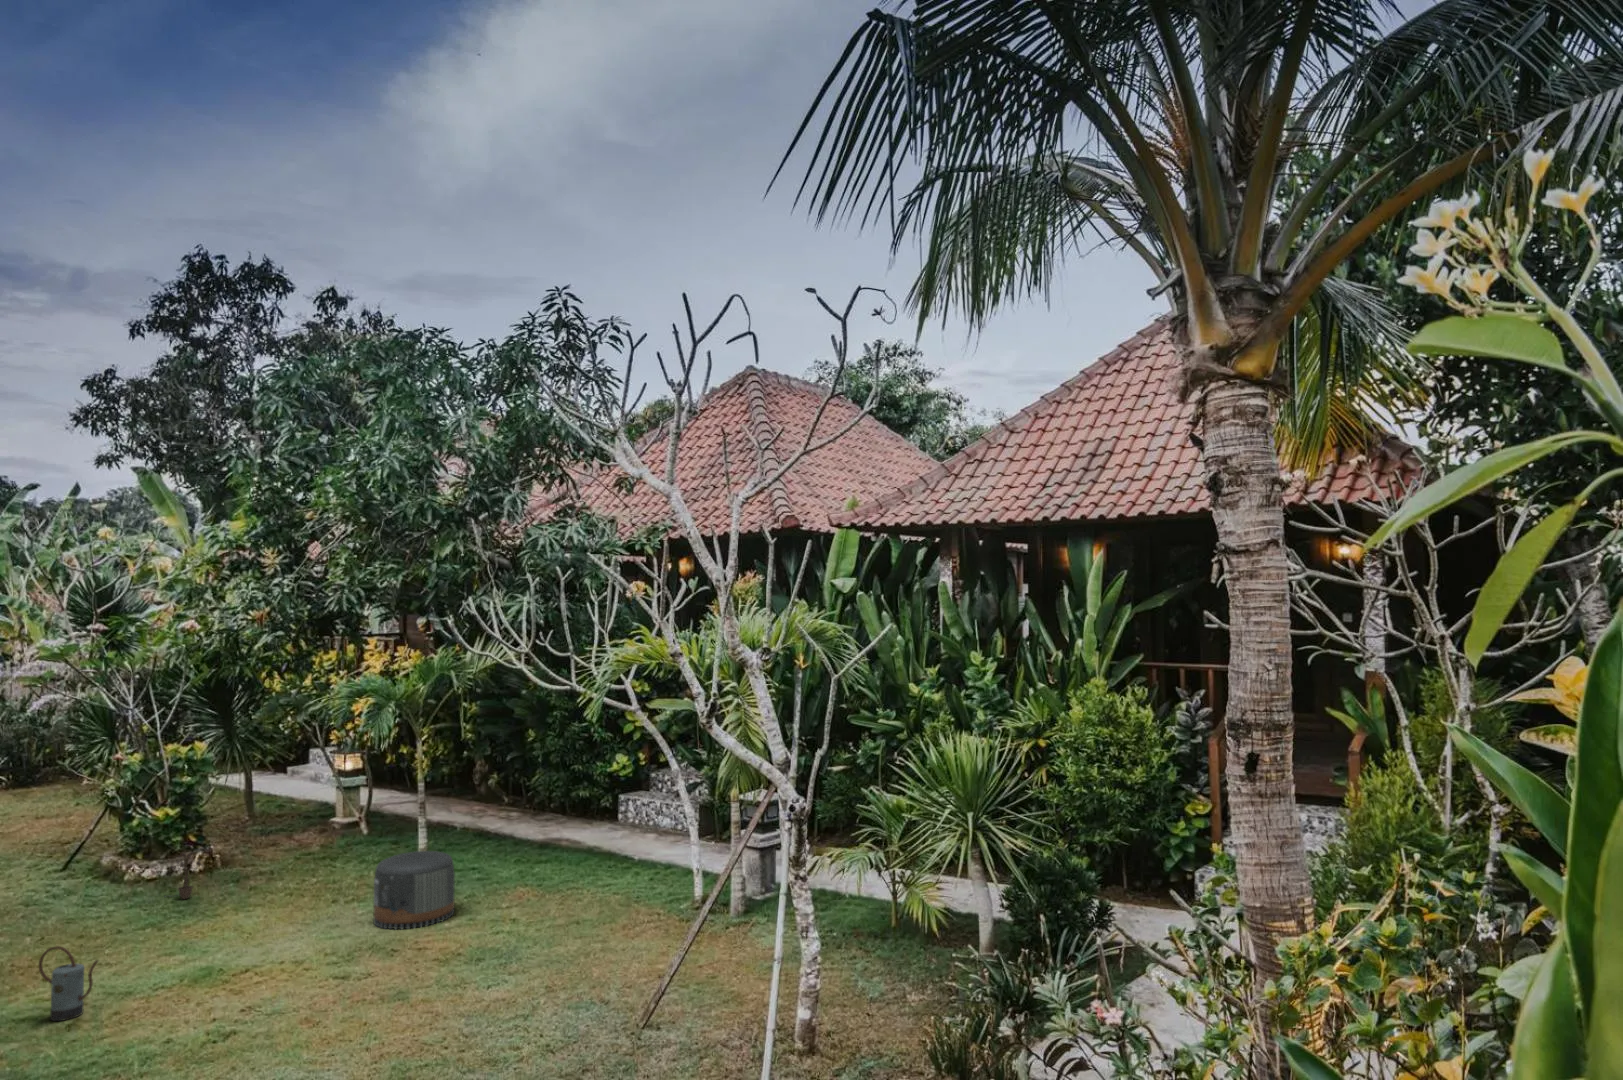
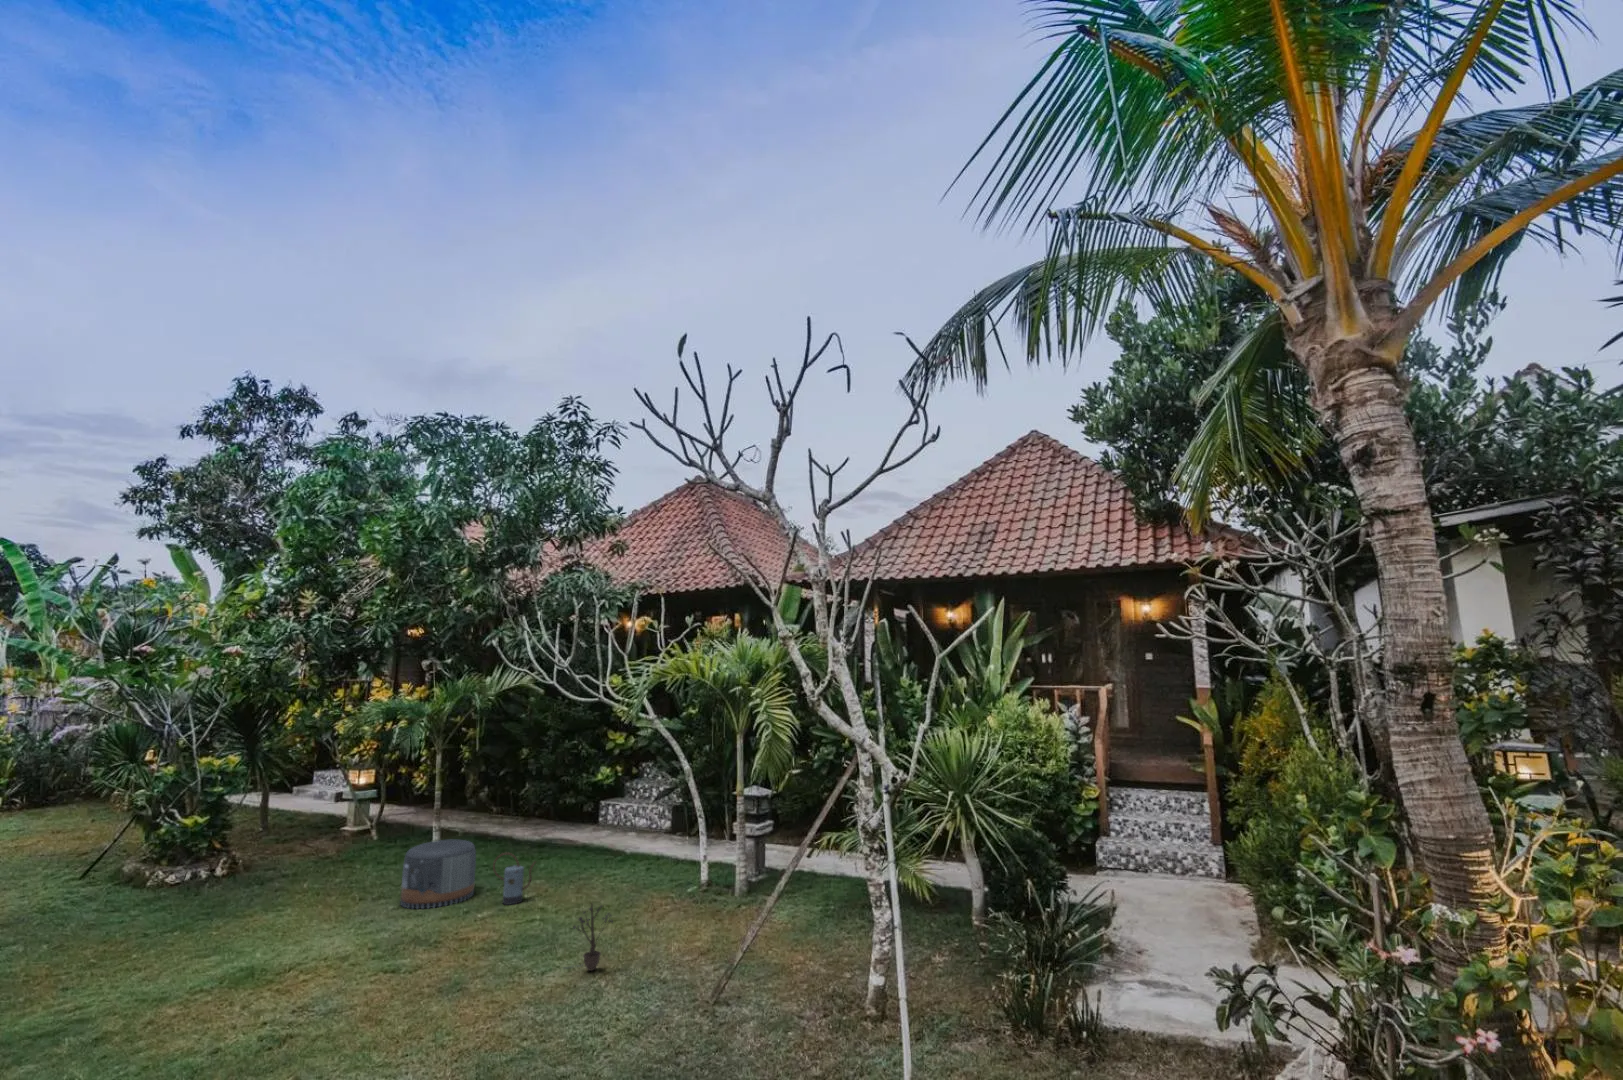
decorative plant: present [164,852,201,899] -> present [574,904,613,971]
watering can: present [39,946,98,1021] -> present [493,853,536,905]

